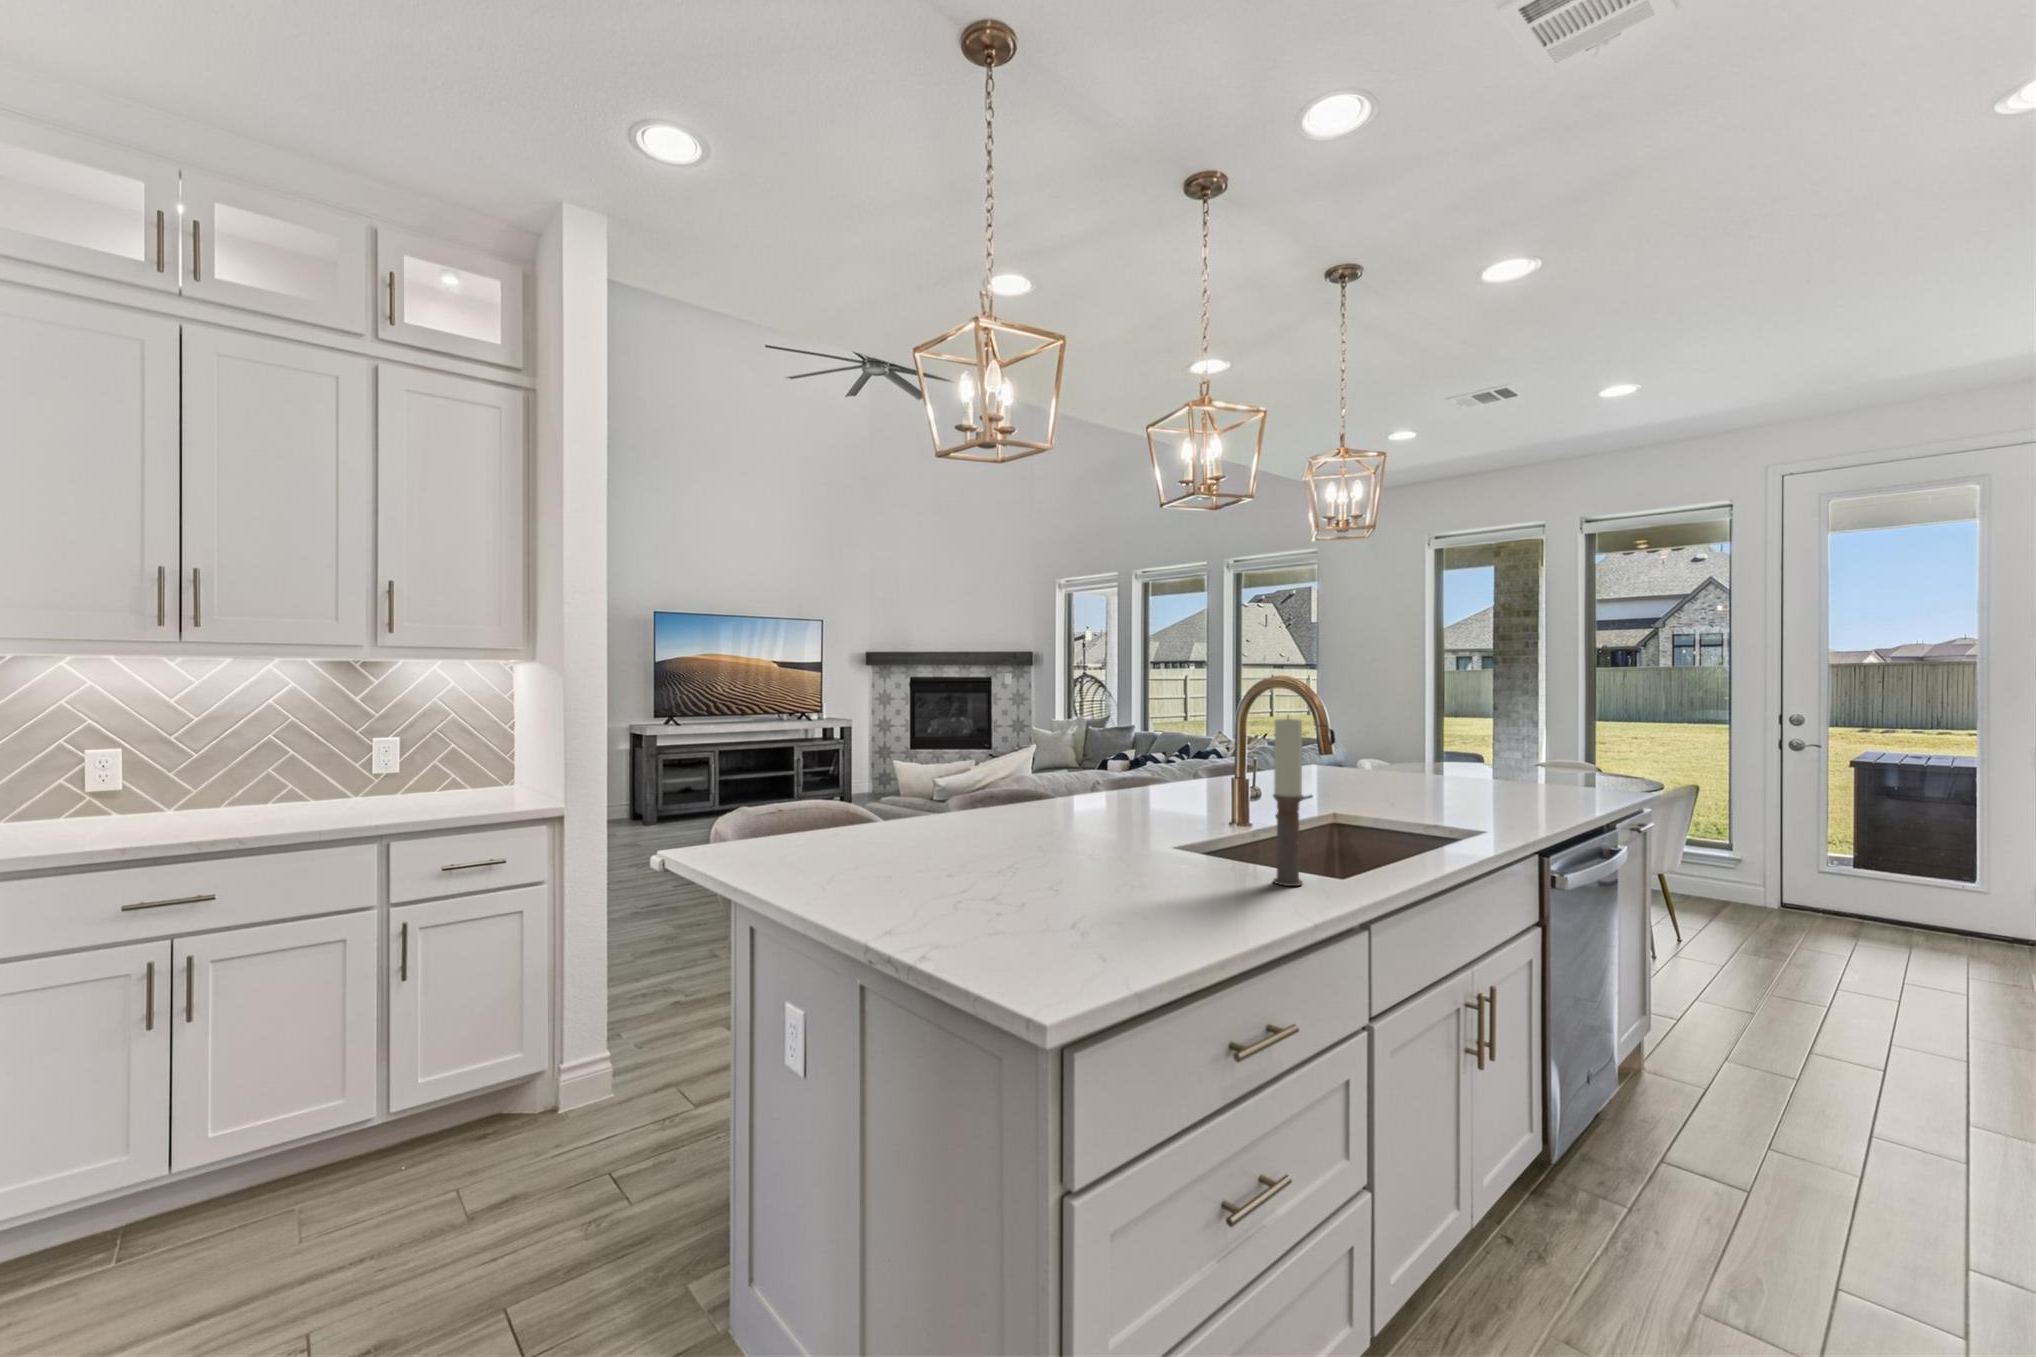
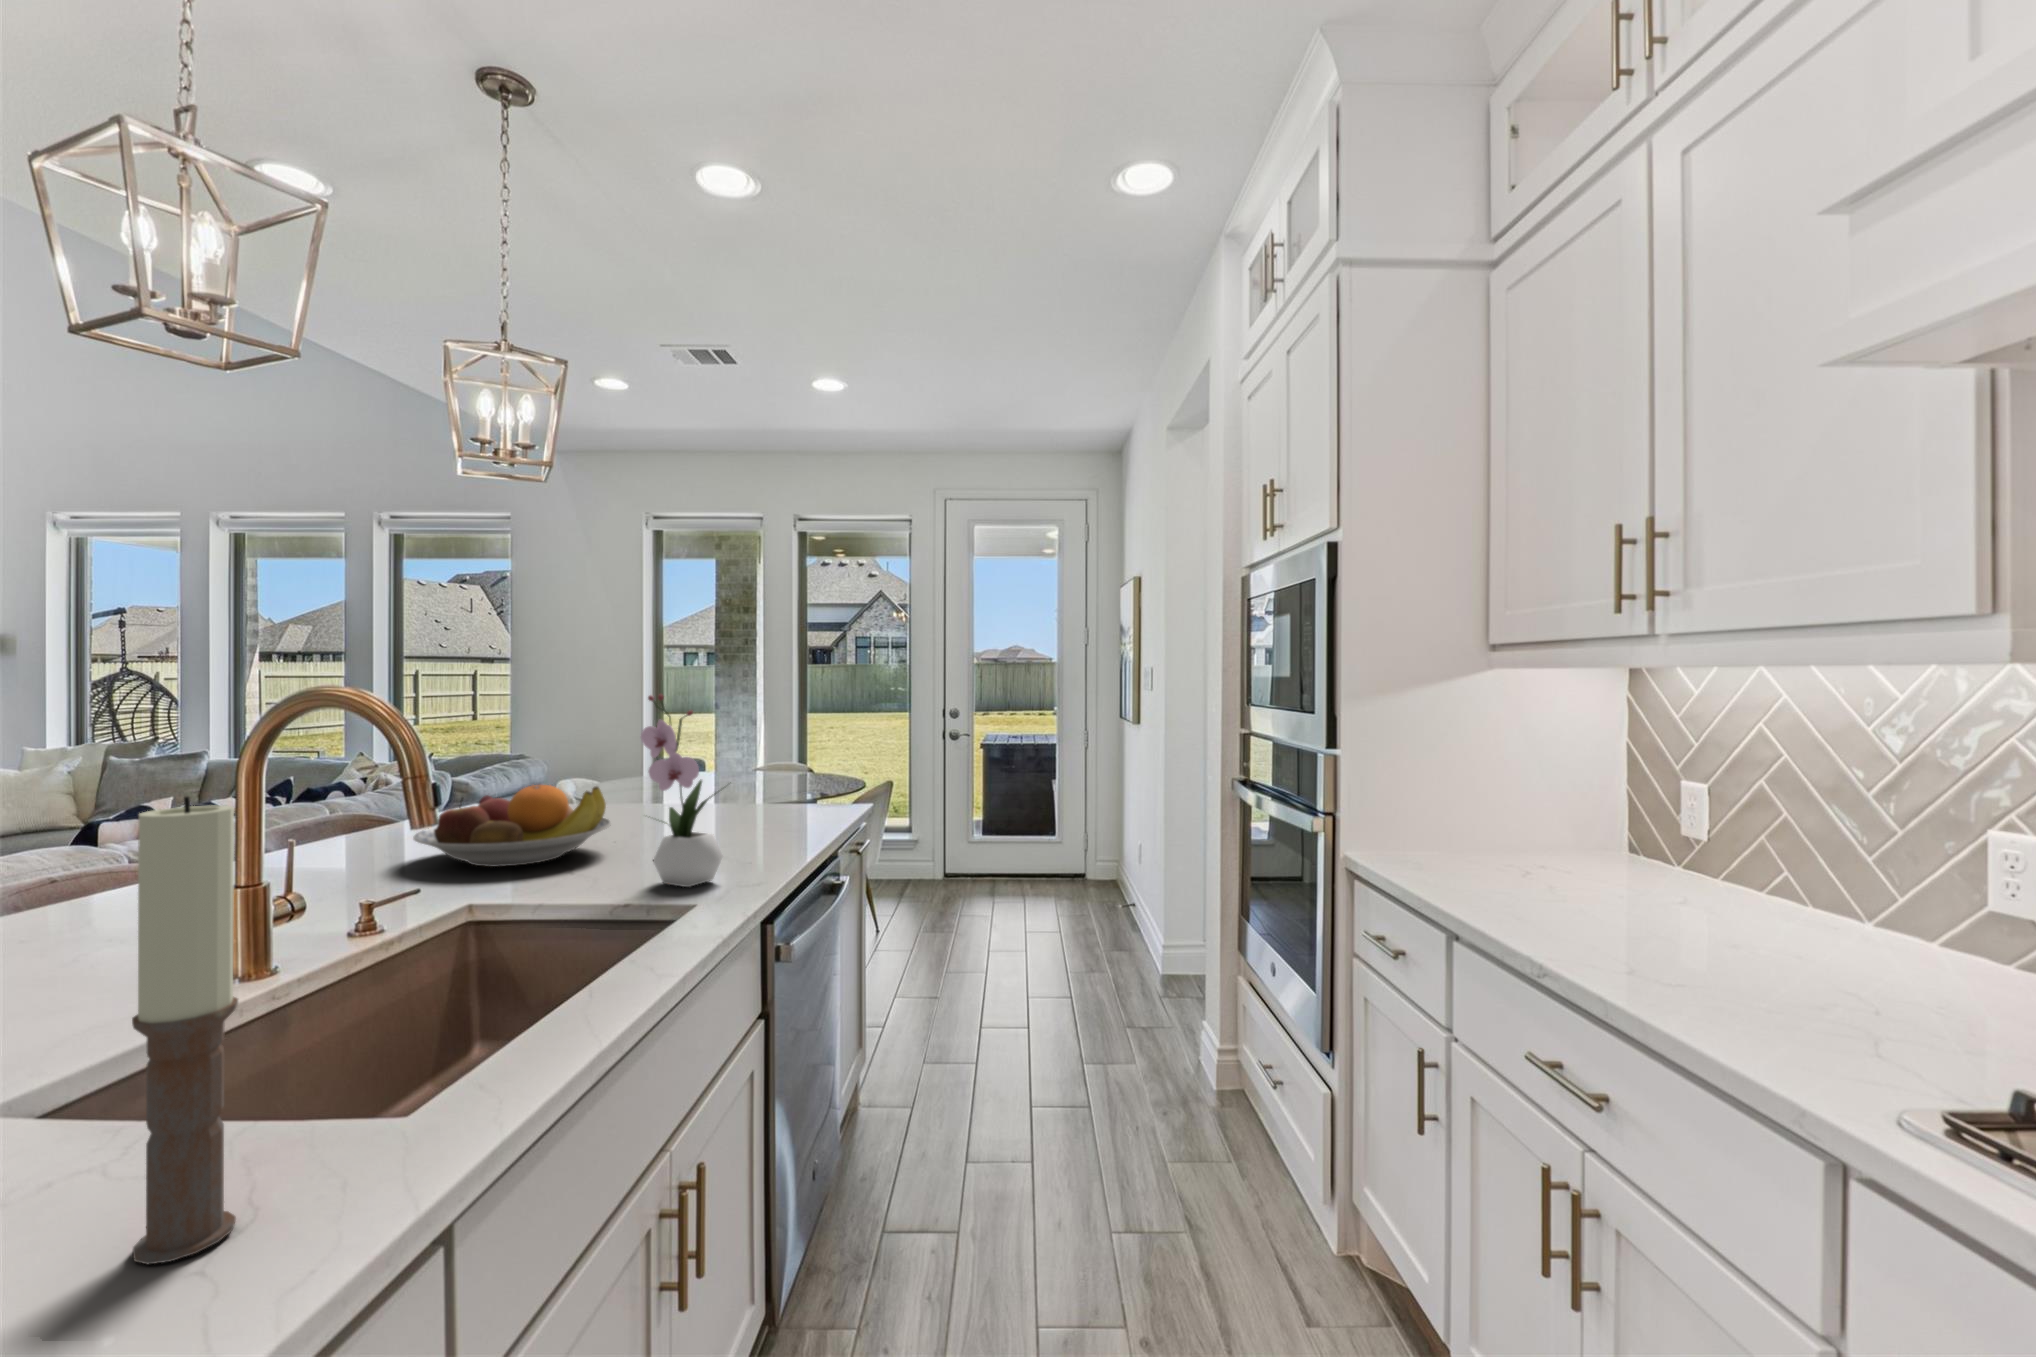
flower arrangement: none [1445,685,1513,821] -> present [641,695,723,887]
fruit bowl: none [1298,747,1420,798] -> present [413,785,611,867]

